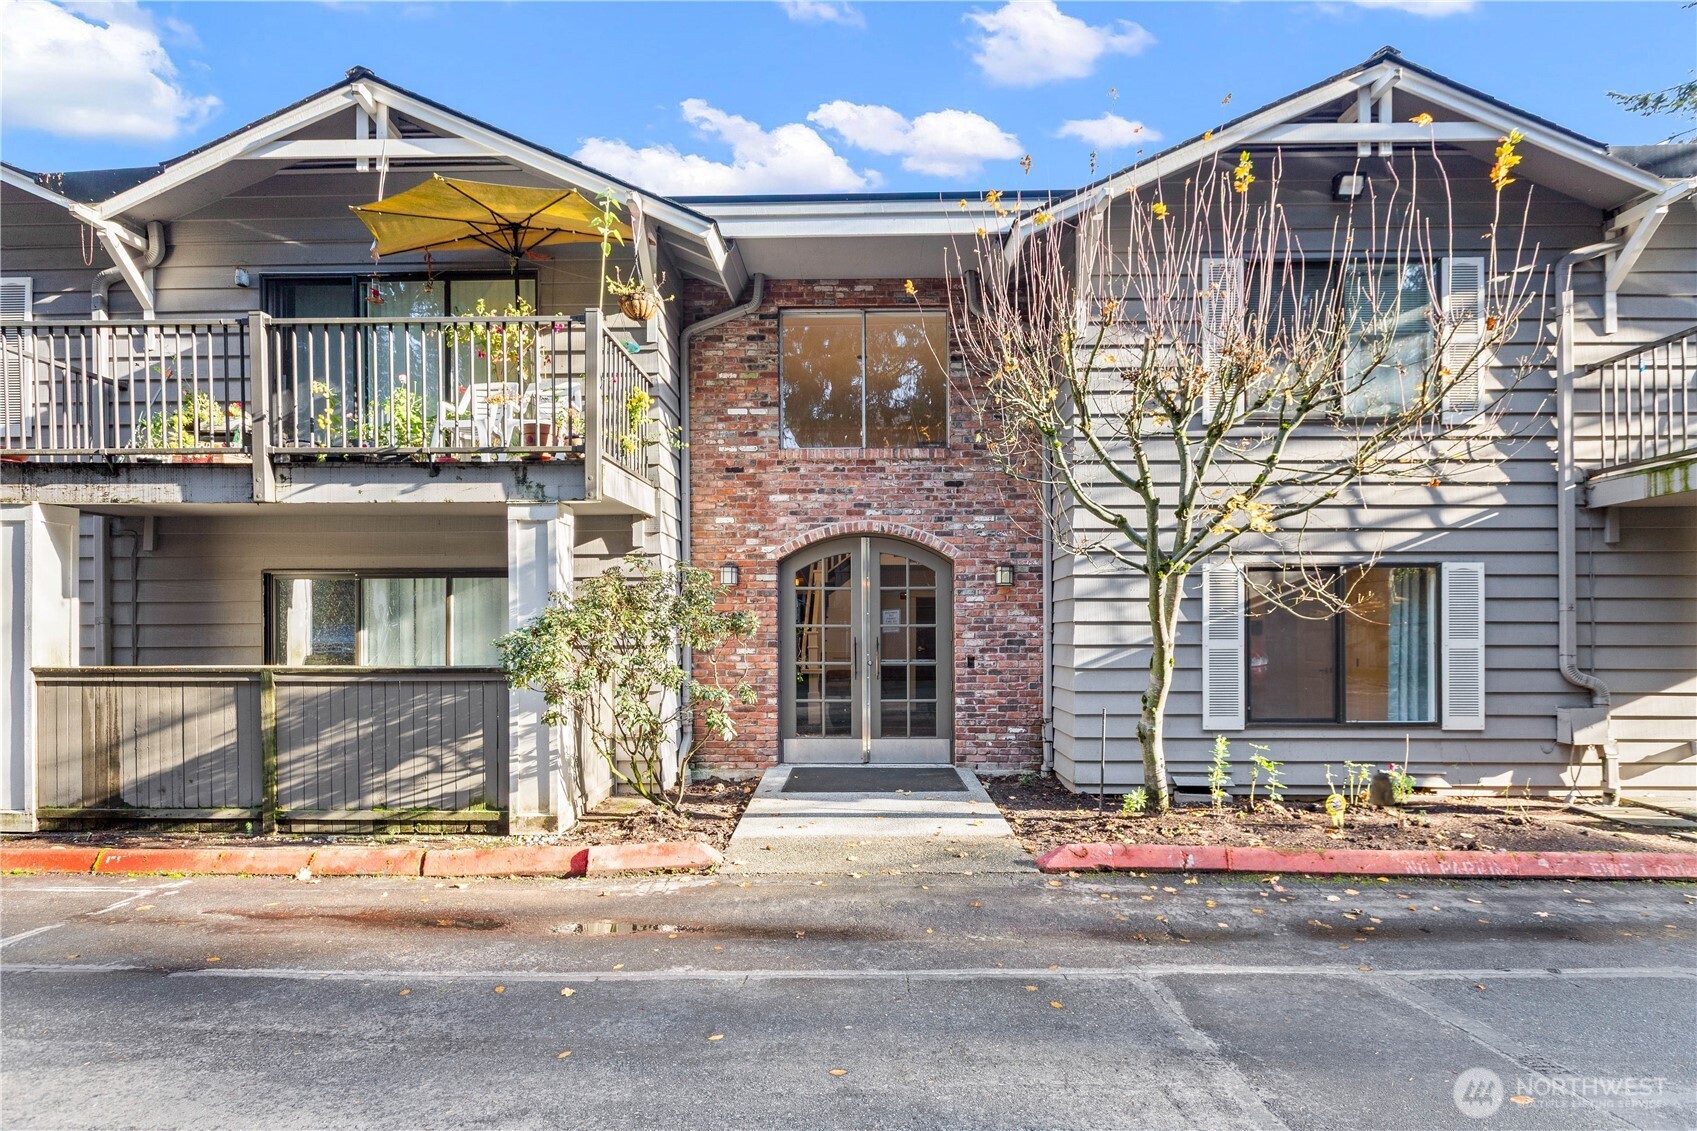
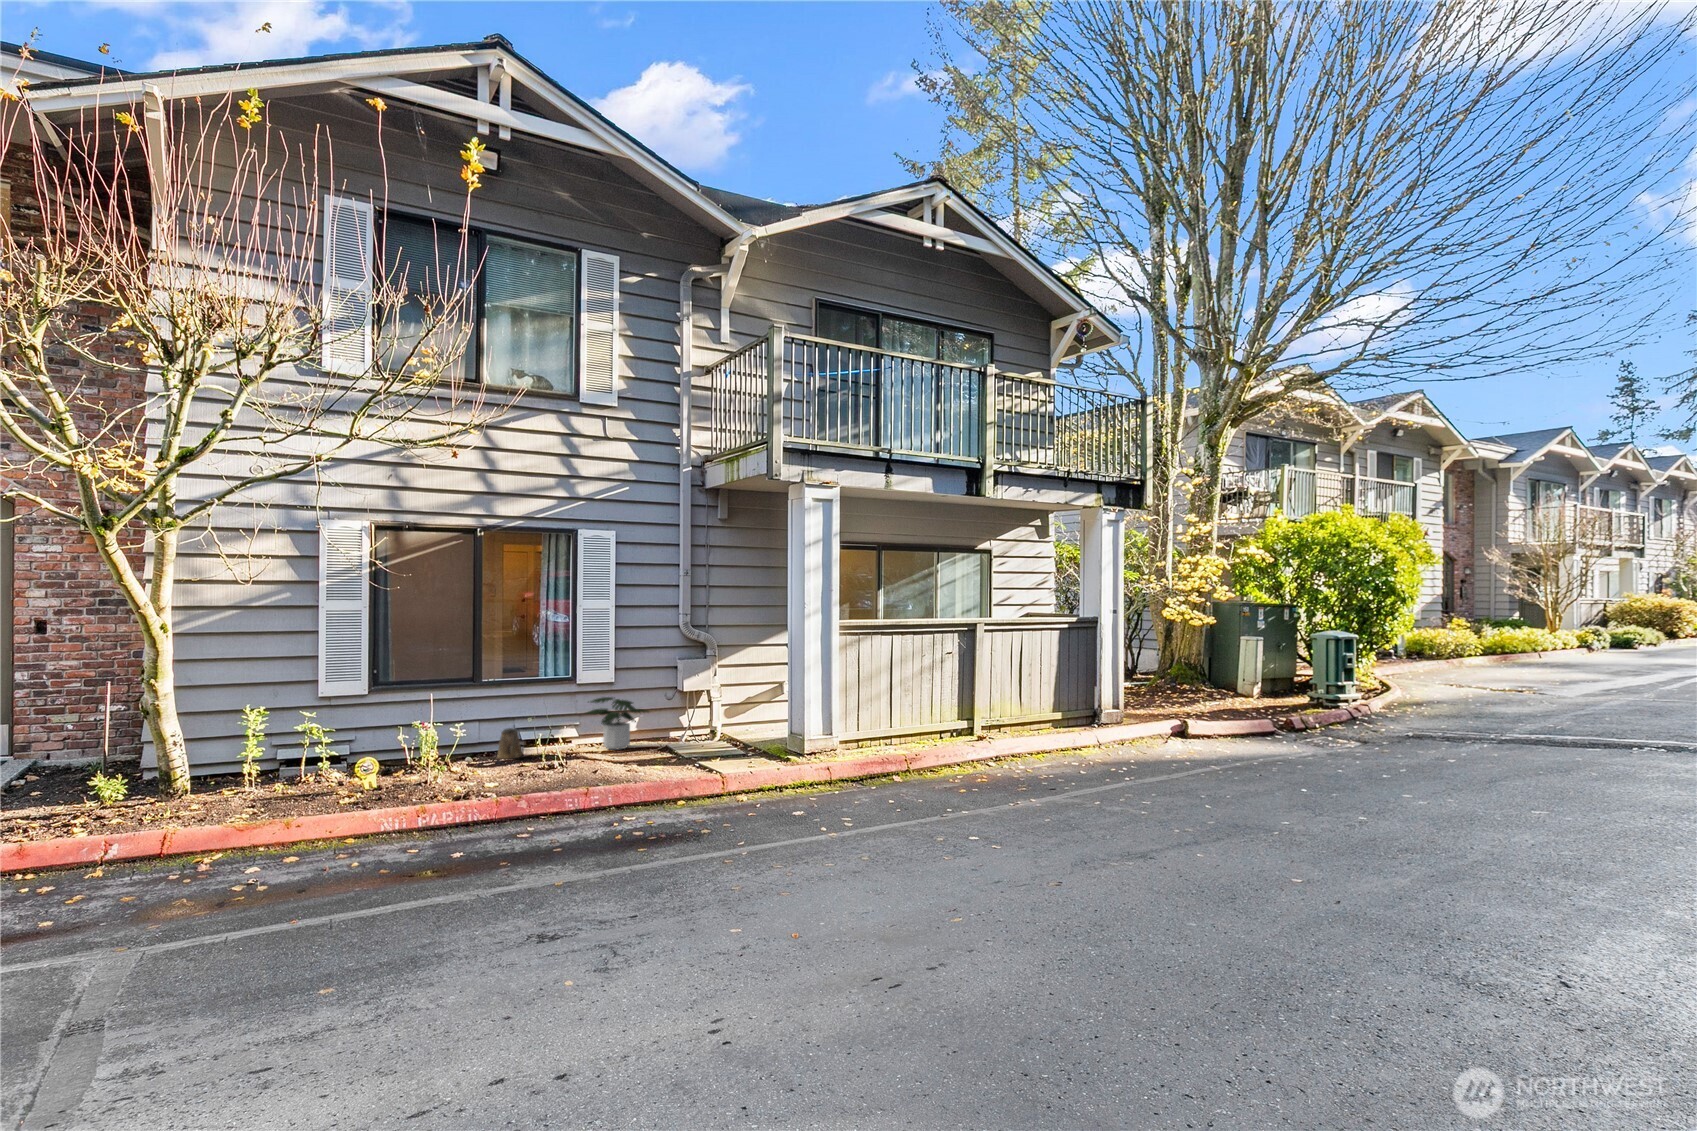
potted plant: none [1457,747,1536,806] -> present [587,697,649,750]

